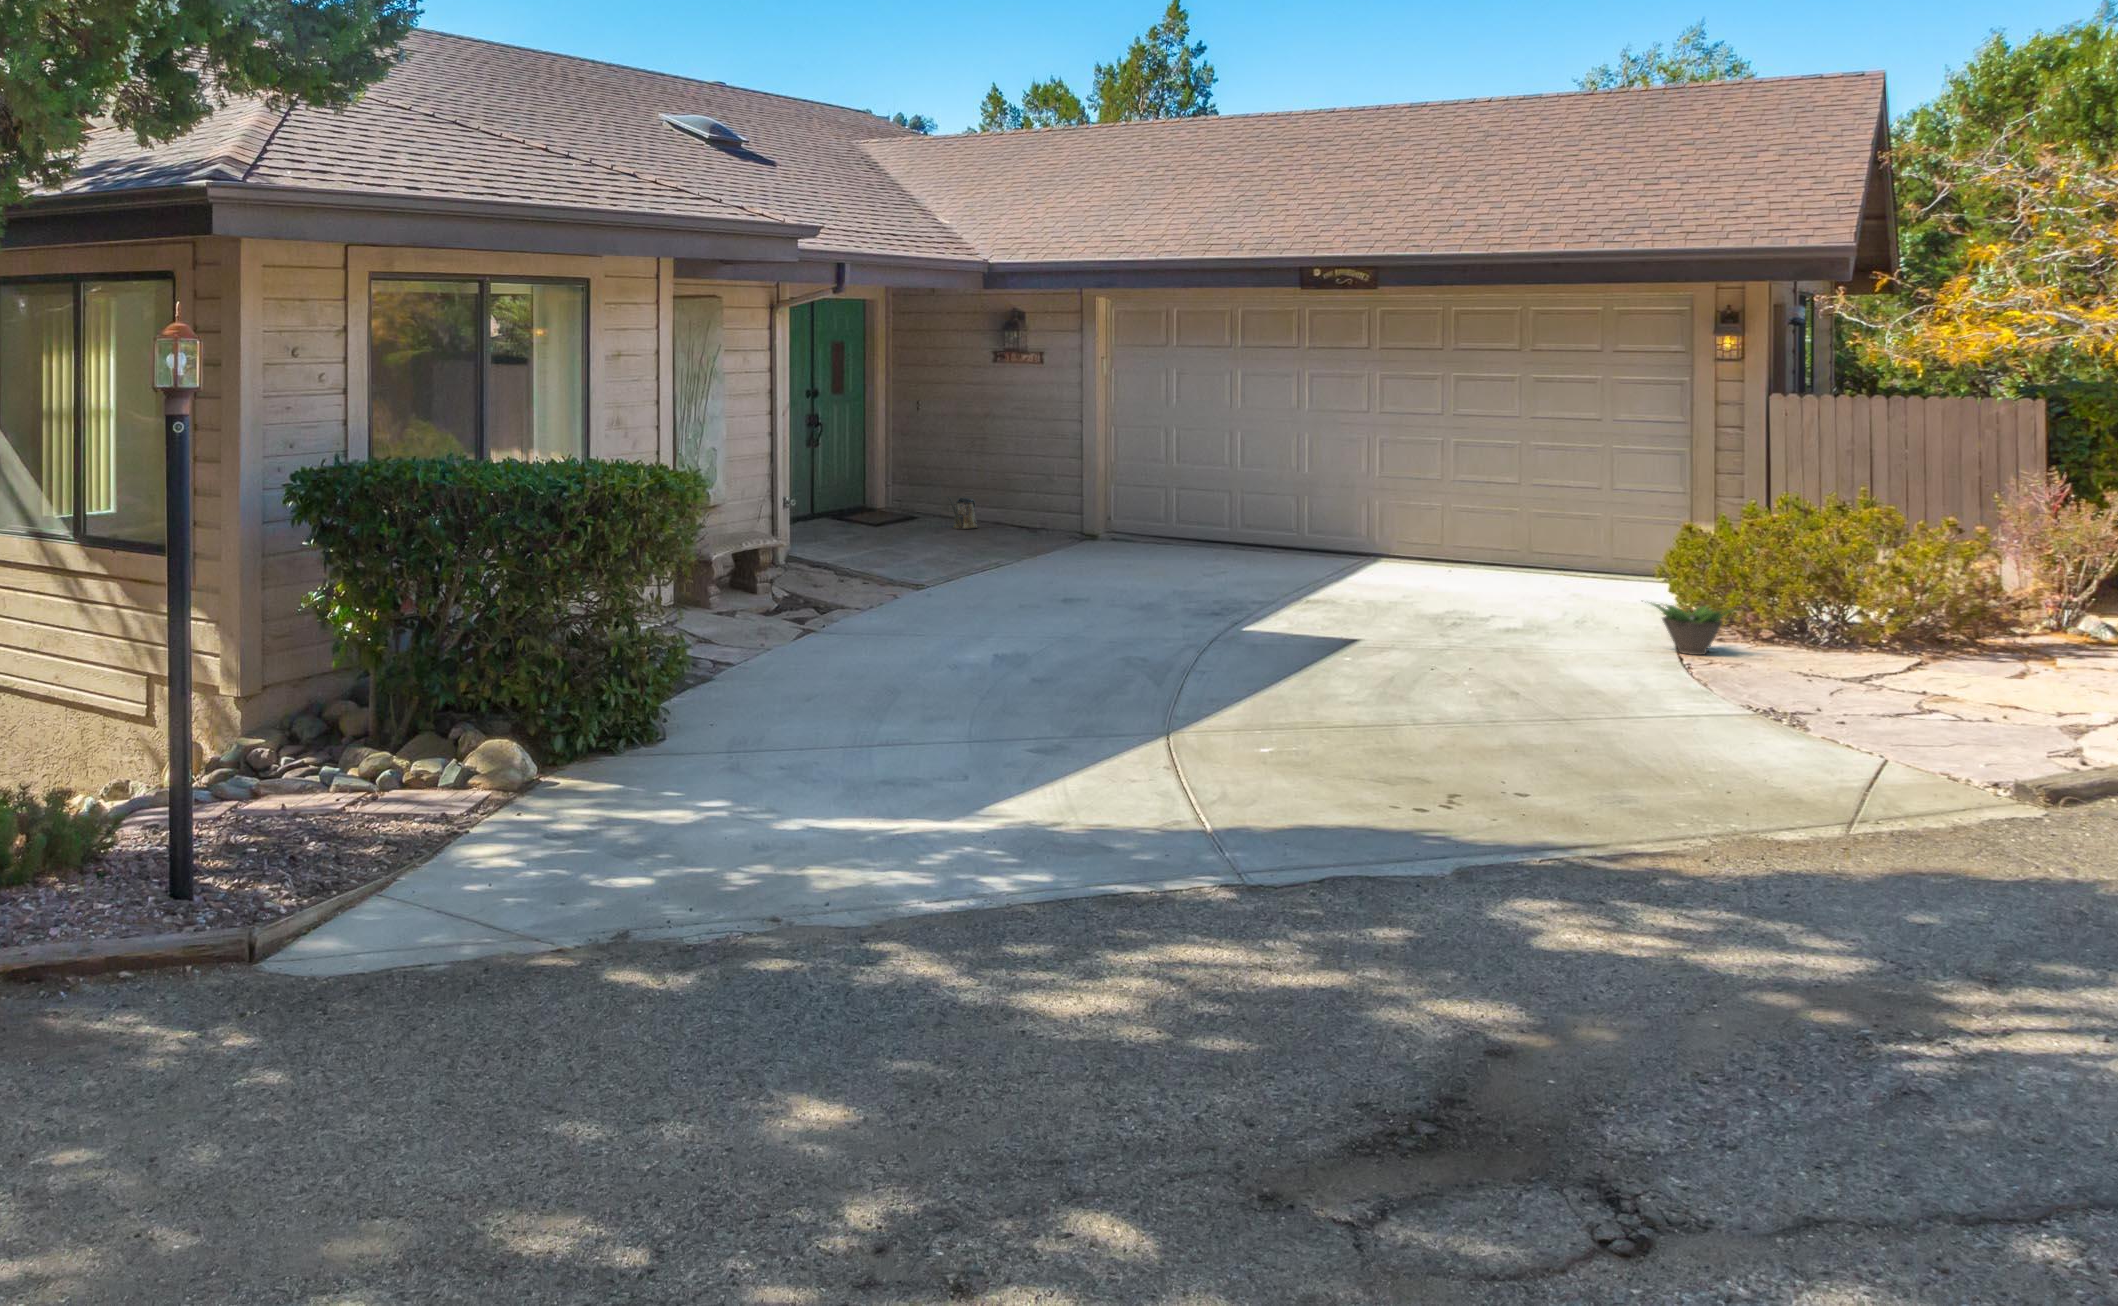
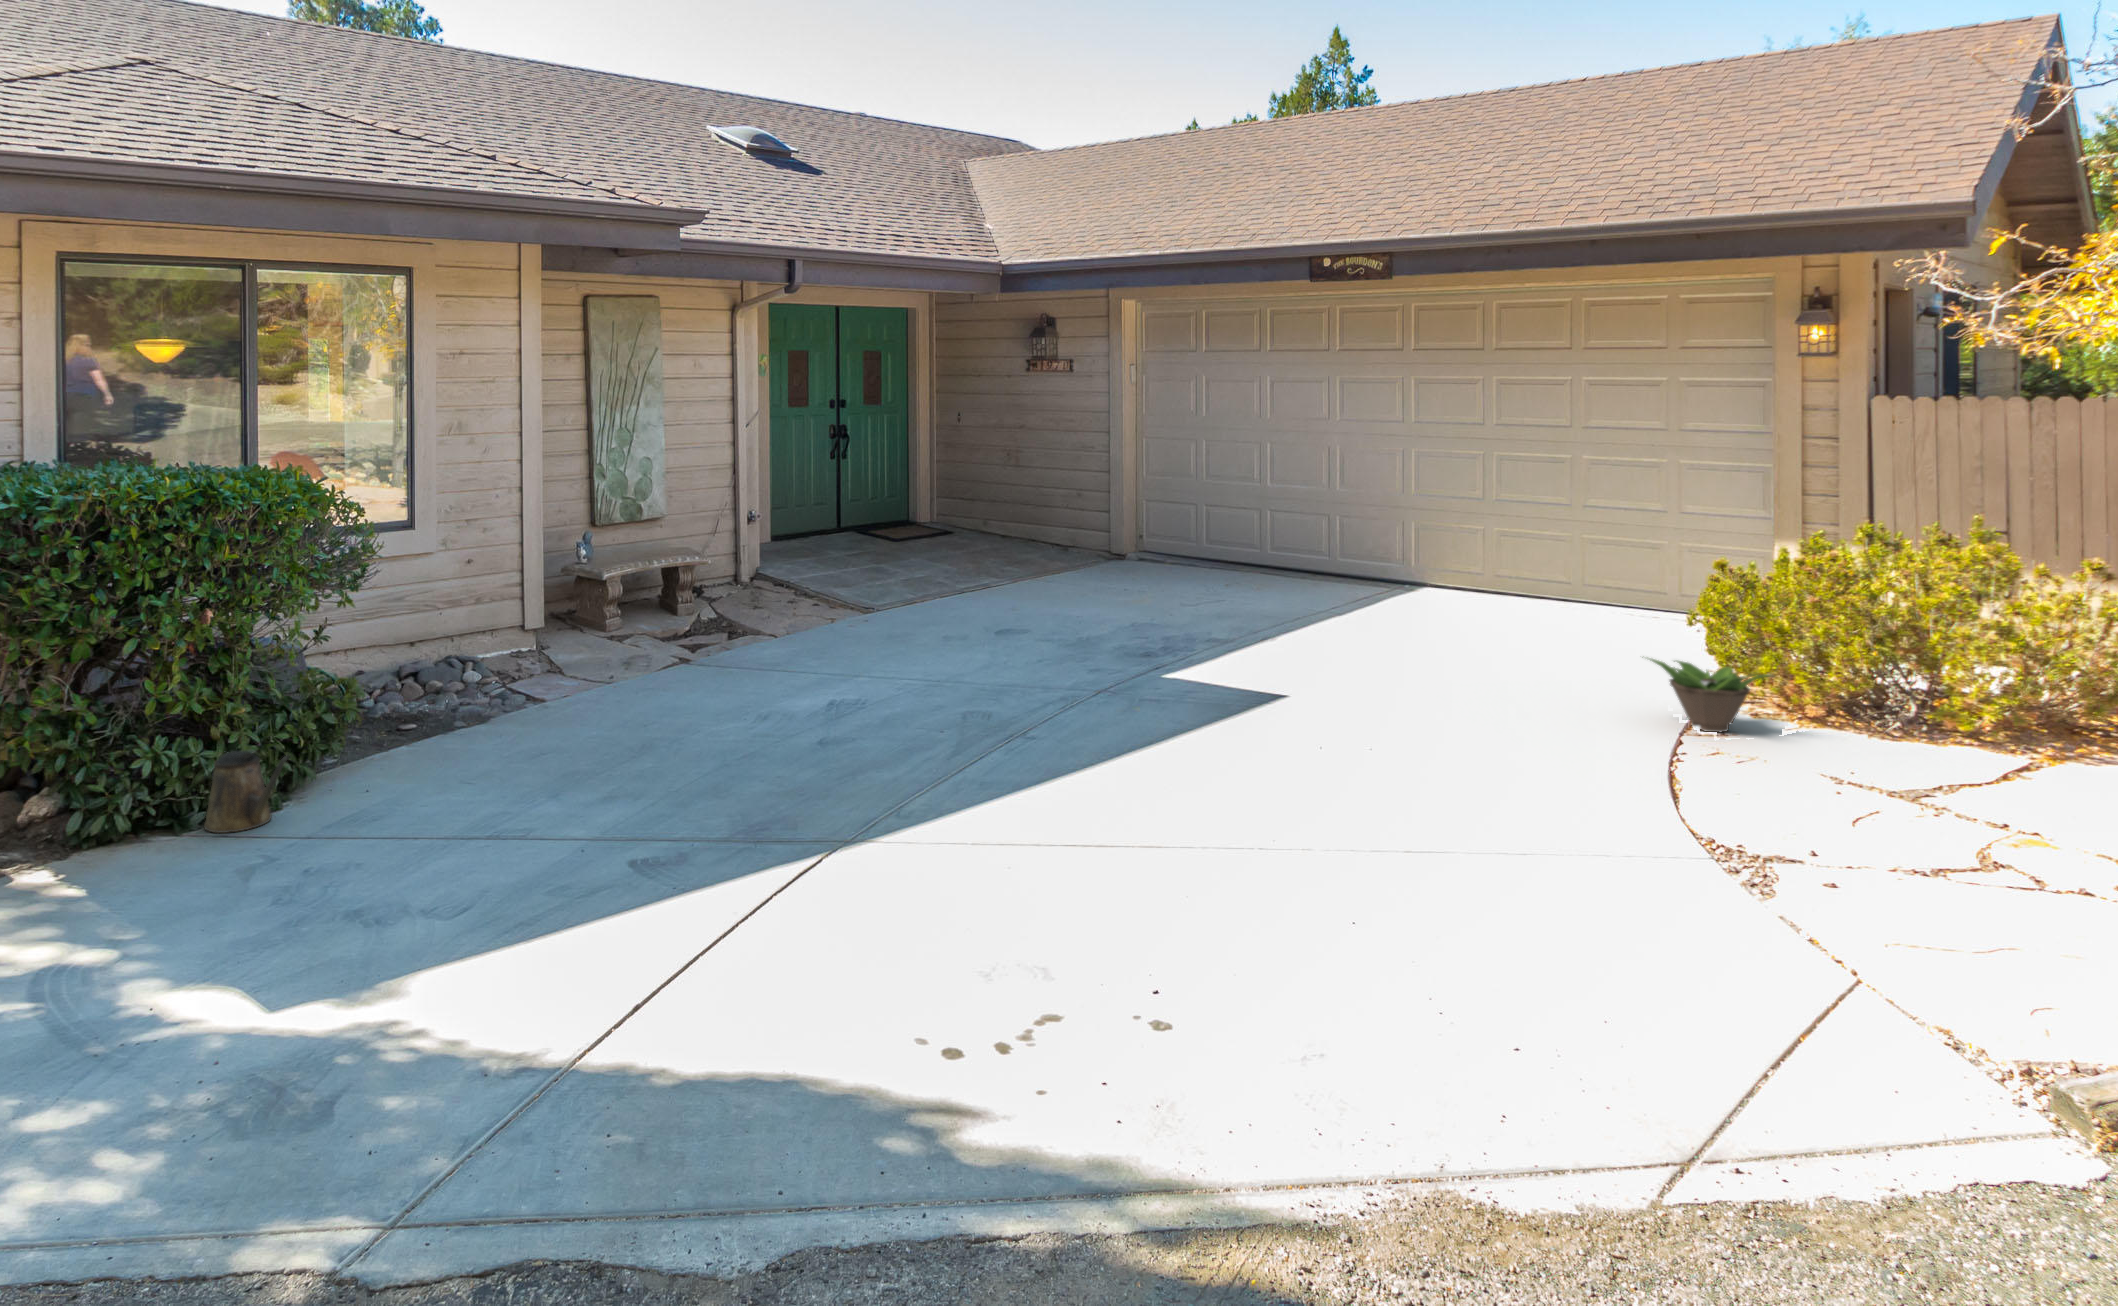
watering can: present [948,497,978,529] -> present [204,751,289,833]

